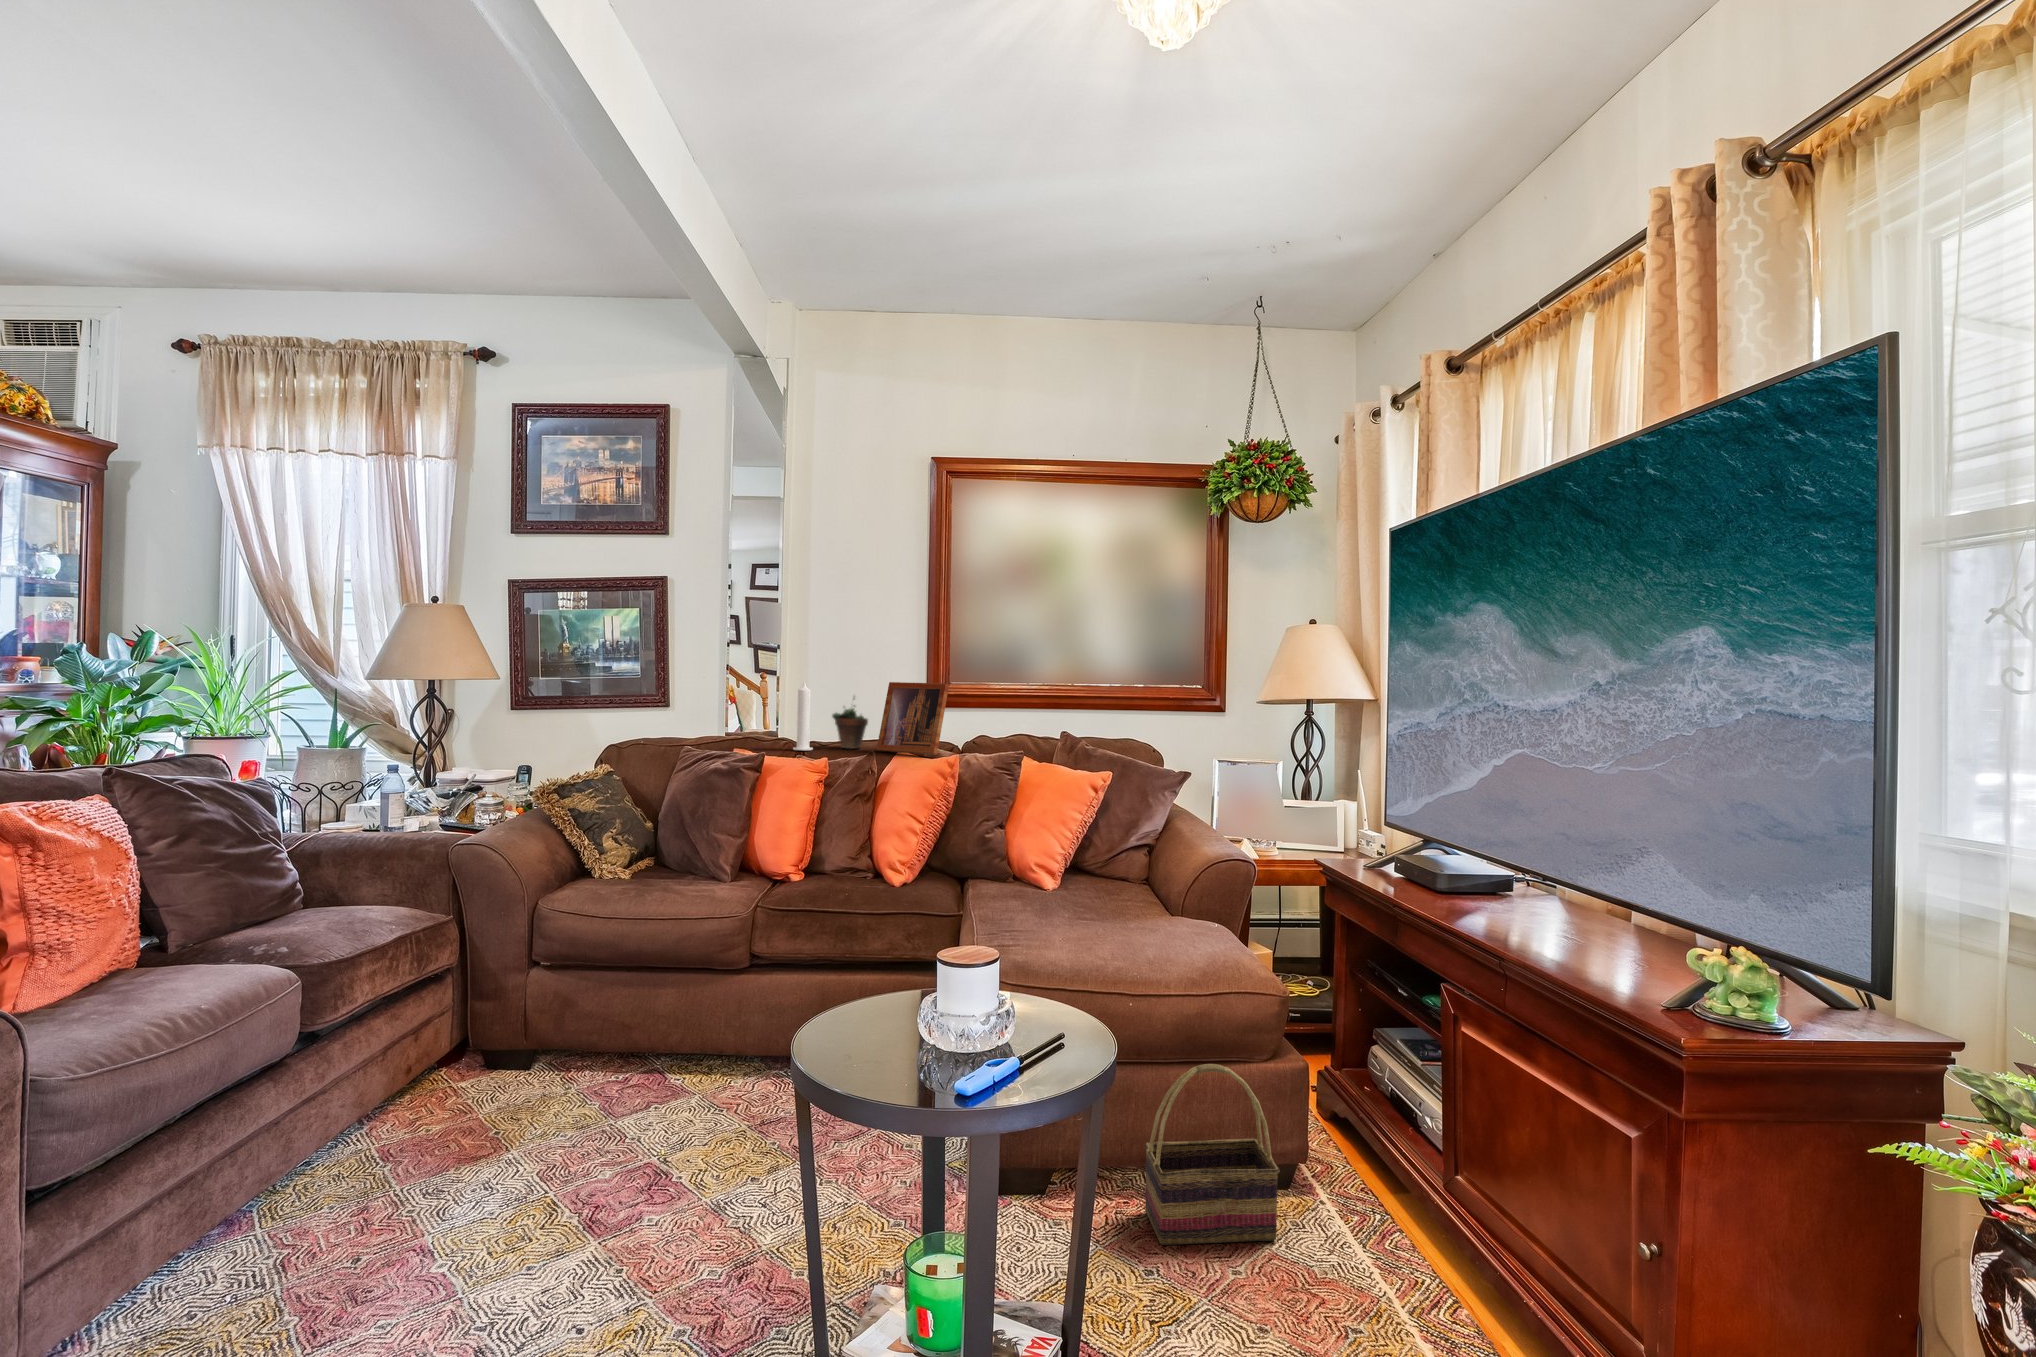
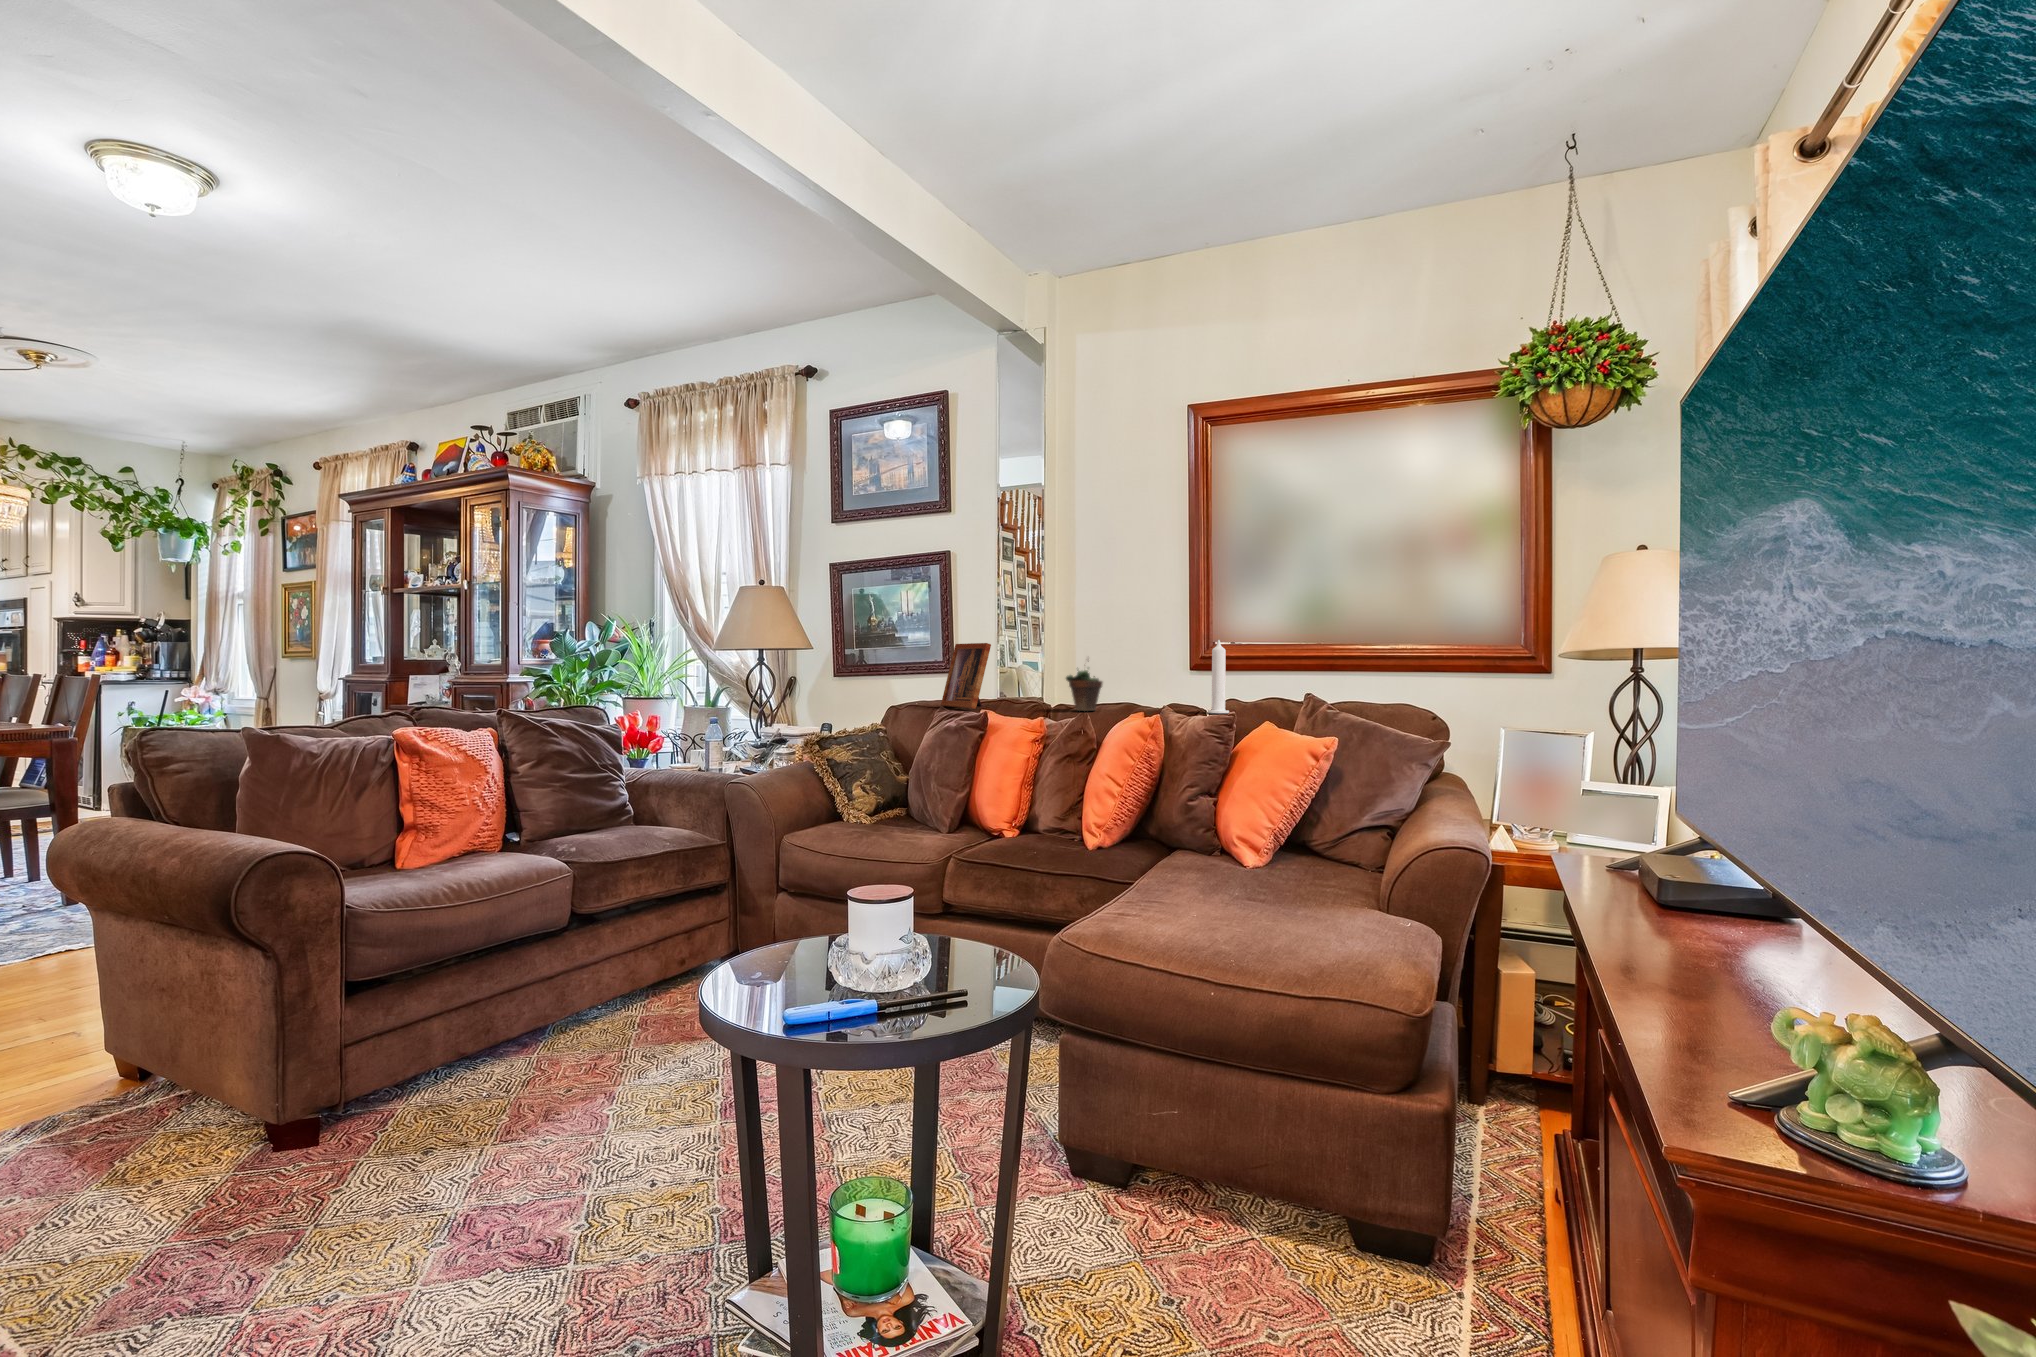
candle: present [793,681,813,750] -> present [1208,640,1229,713]
picture frame: present [877,682,949,755] -> present [941,643,991,709]
basket: present [1144,1064,1280,1245] -> none [1205,1075,1365,1312]

